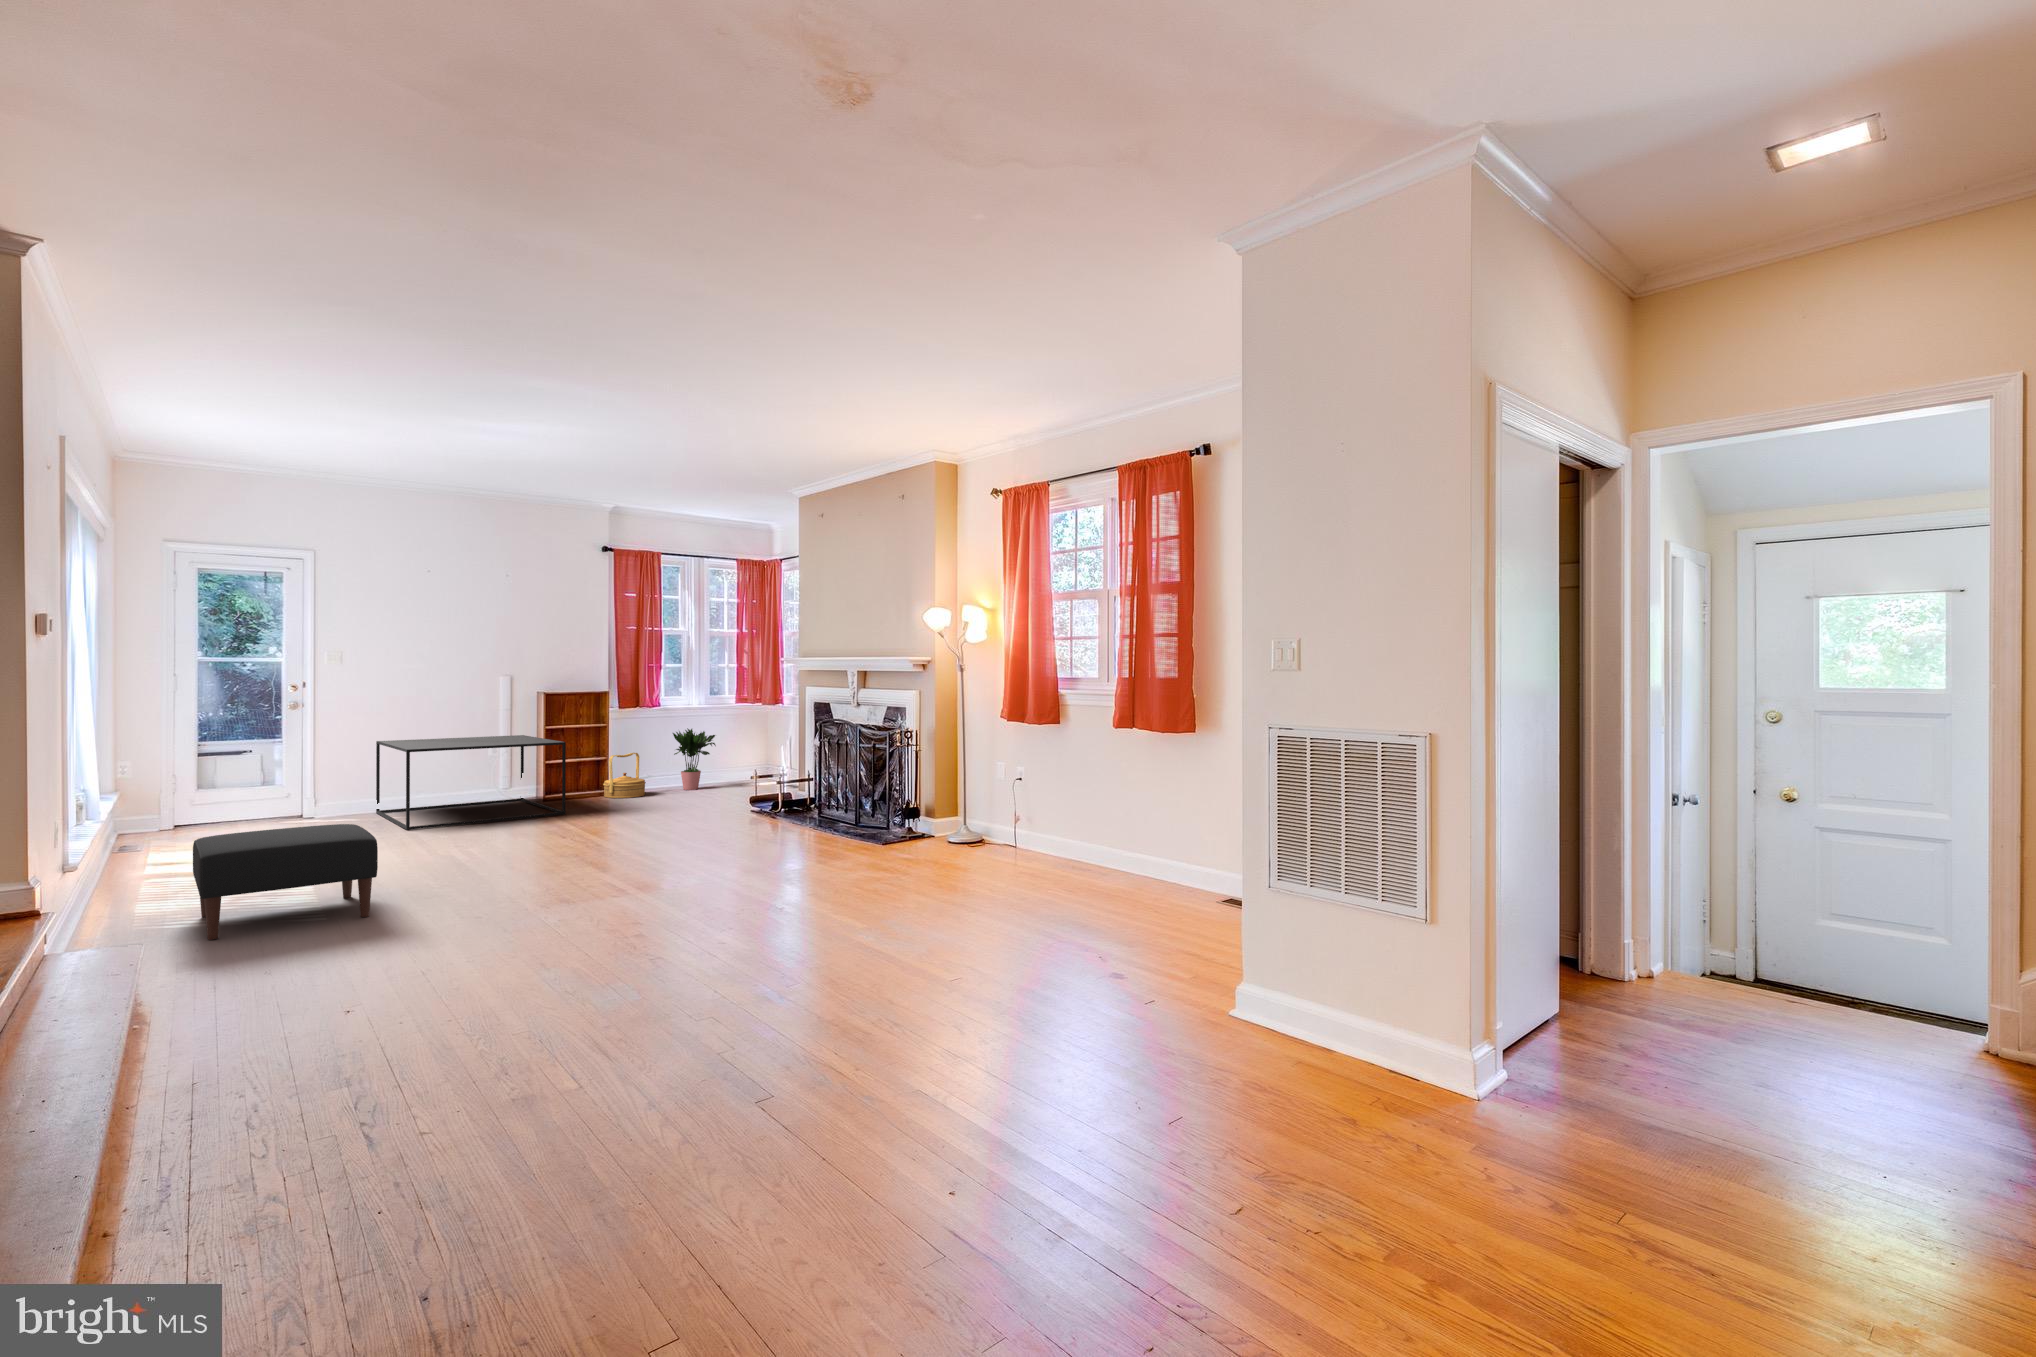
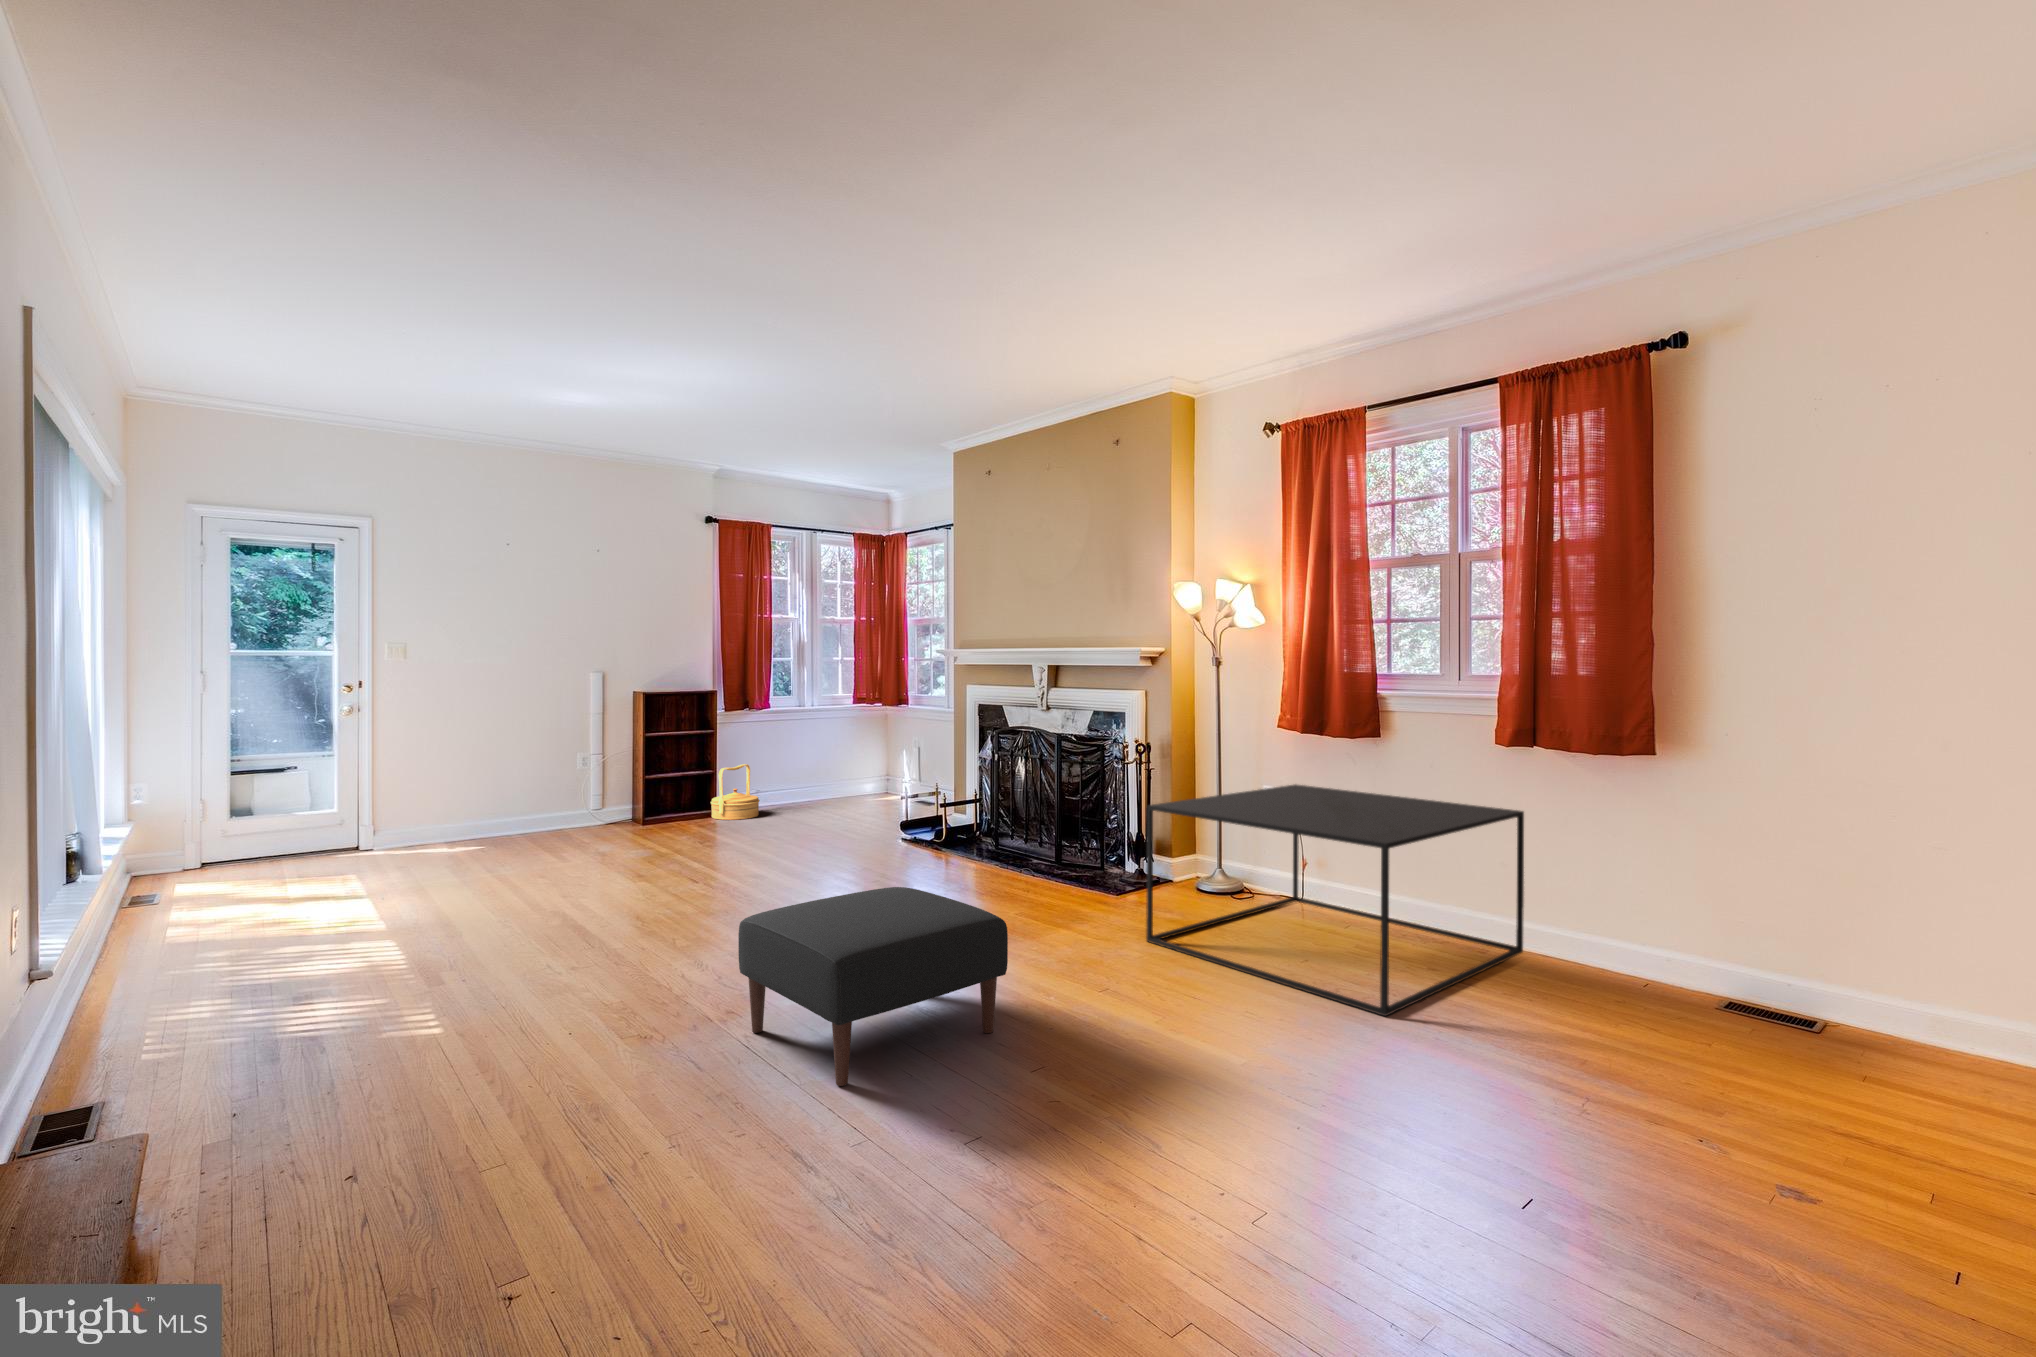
potted plant: present [673,728,716,790] -> none [787,734,840,808]
coffee table: present [376,735,566,830] -> present [1146,784,1524,1016]
ottoman: present [193,824,378,940] -> present [738,887,1008,1086]

